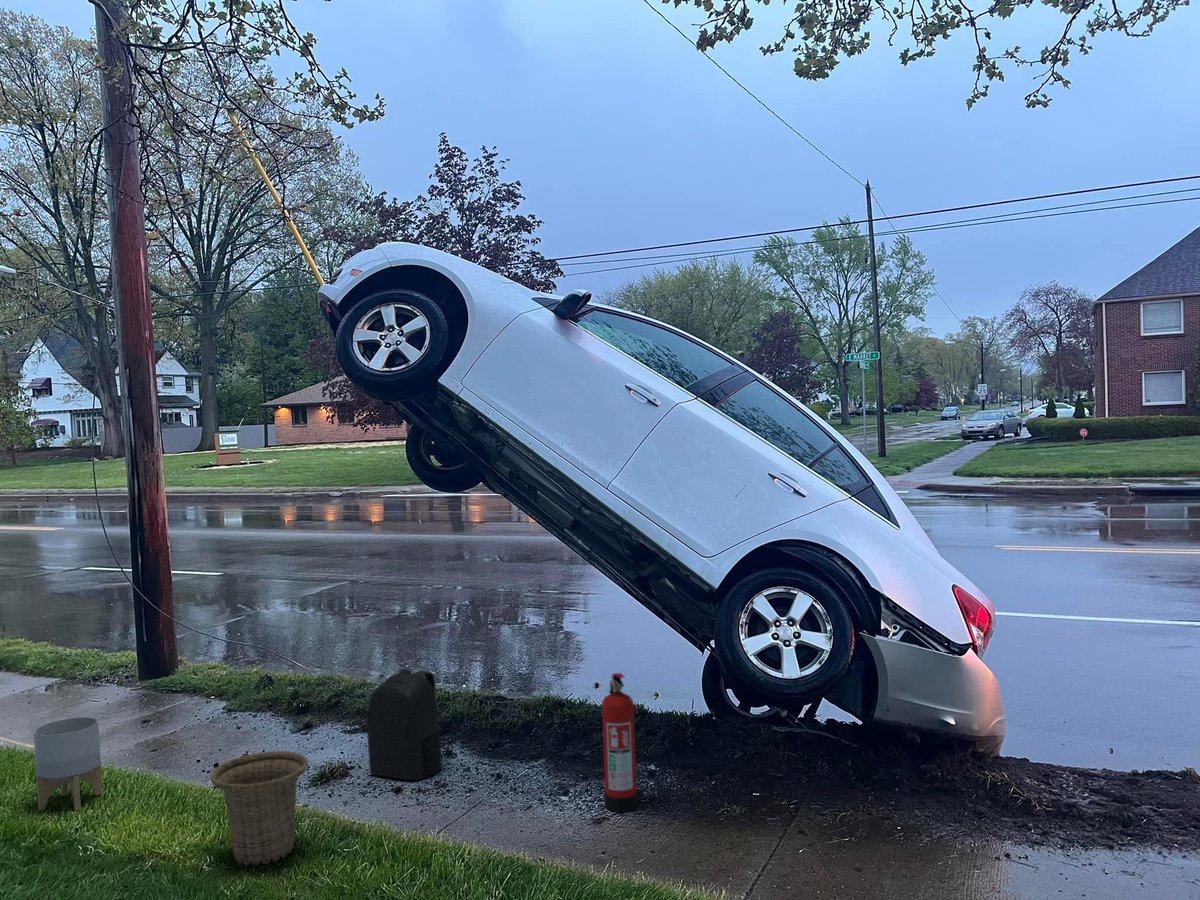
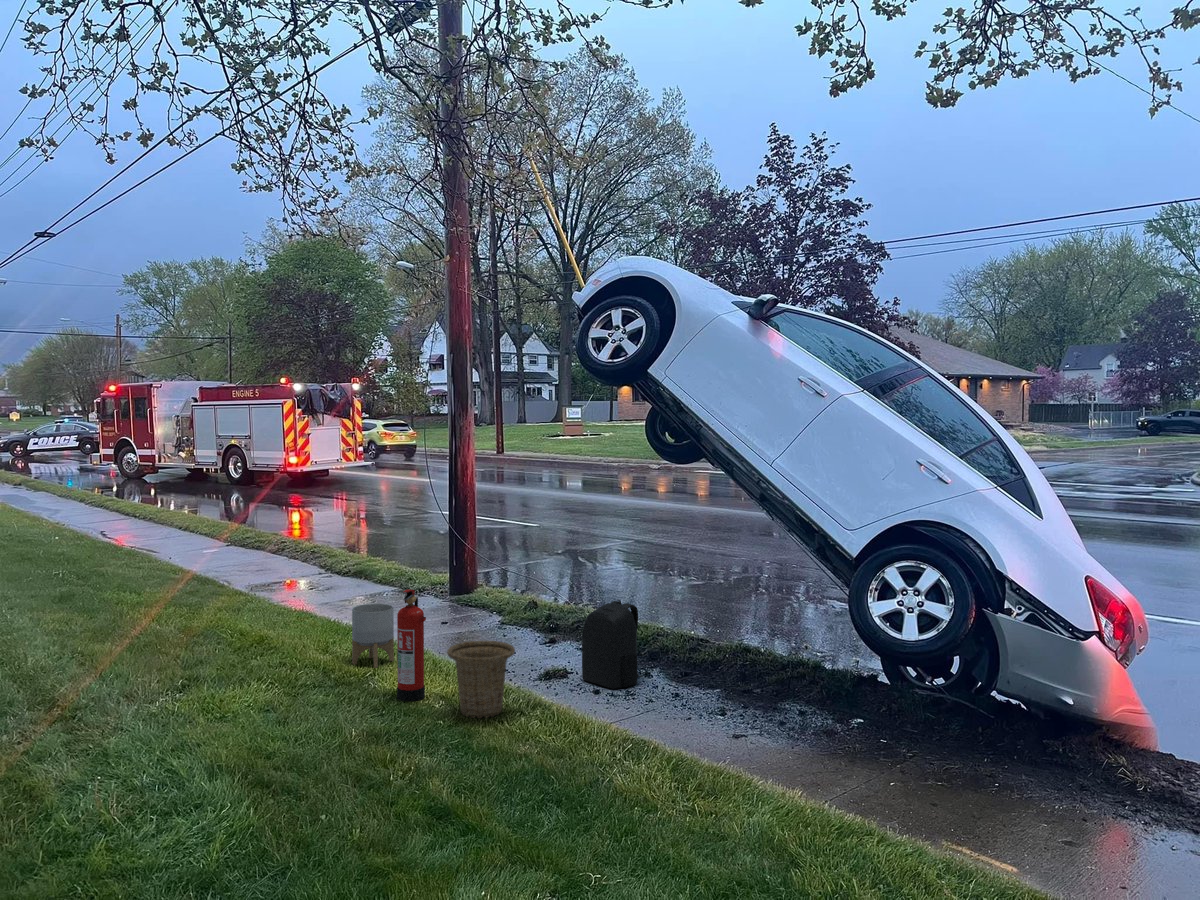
fire extinguisher: present [602,673,638,812] -> present [397,589,426,702]

